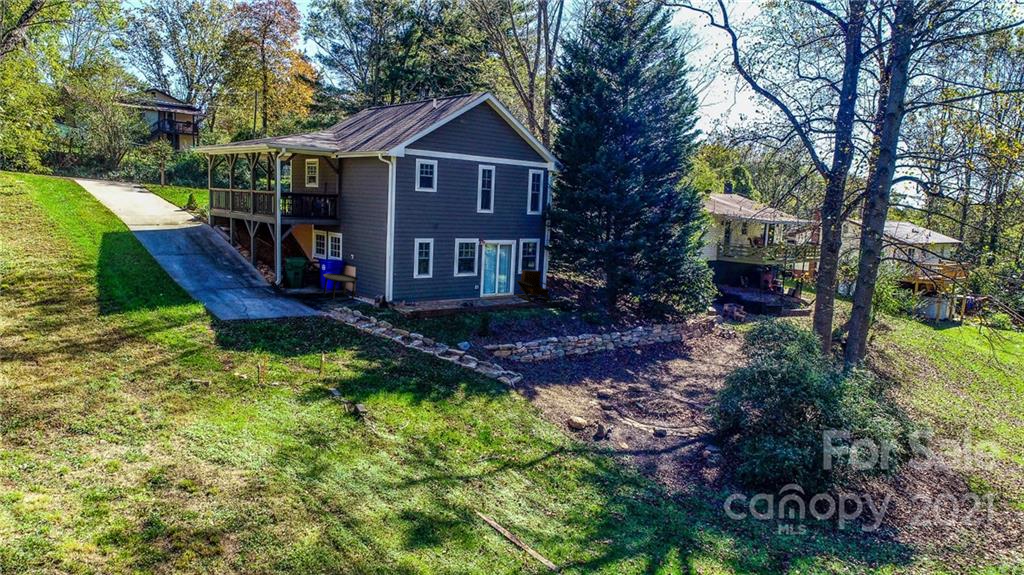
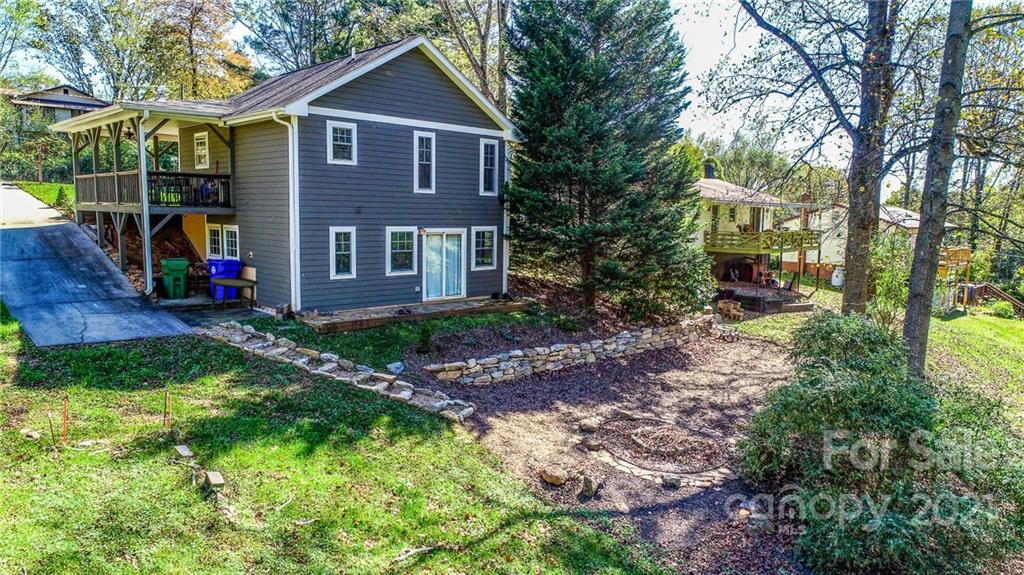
lounge chair: present [515,270,552,300] -> none [466,265,515,303]

